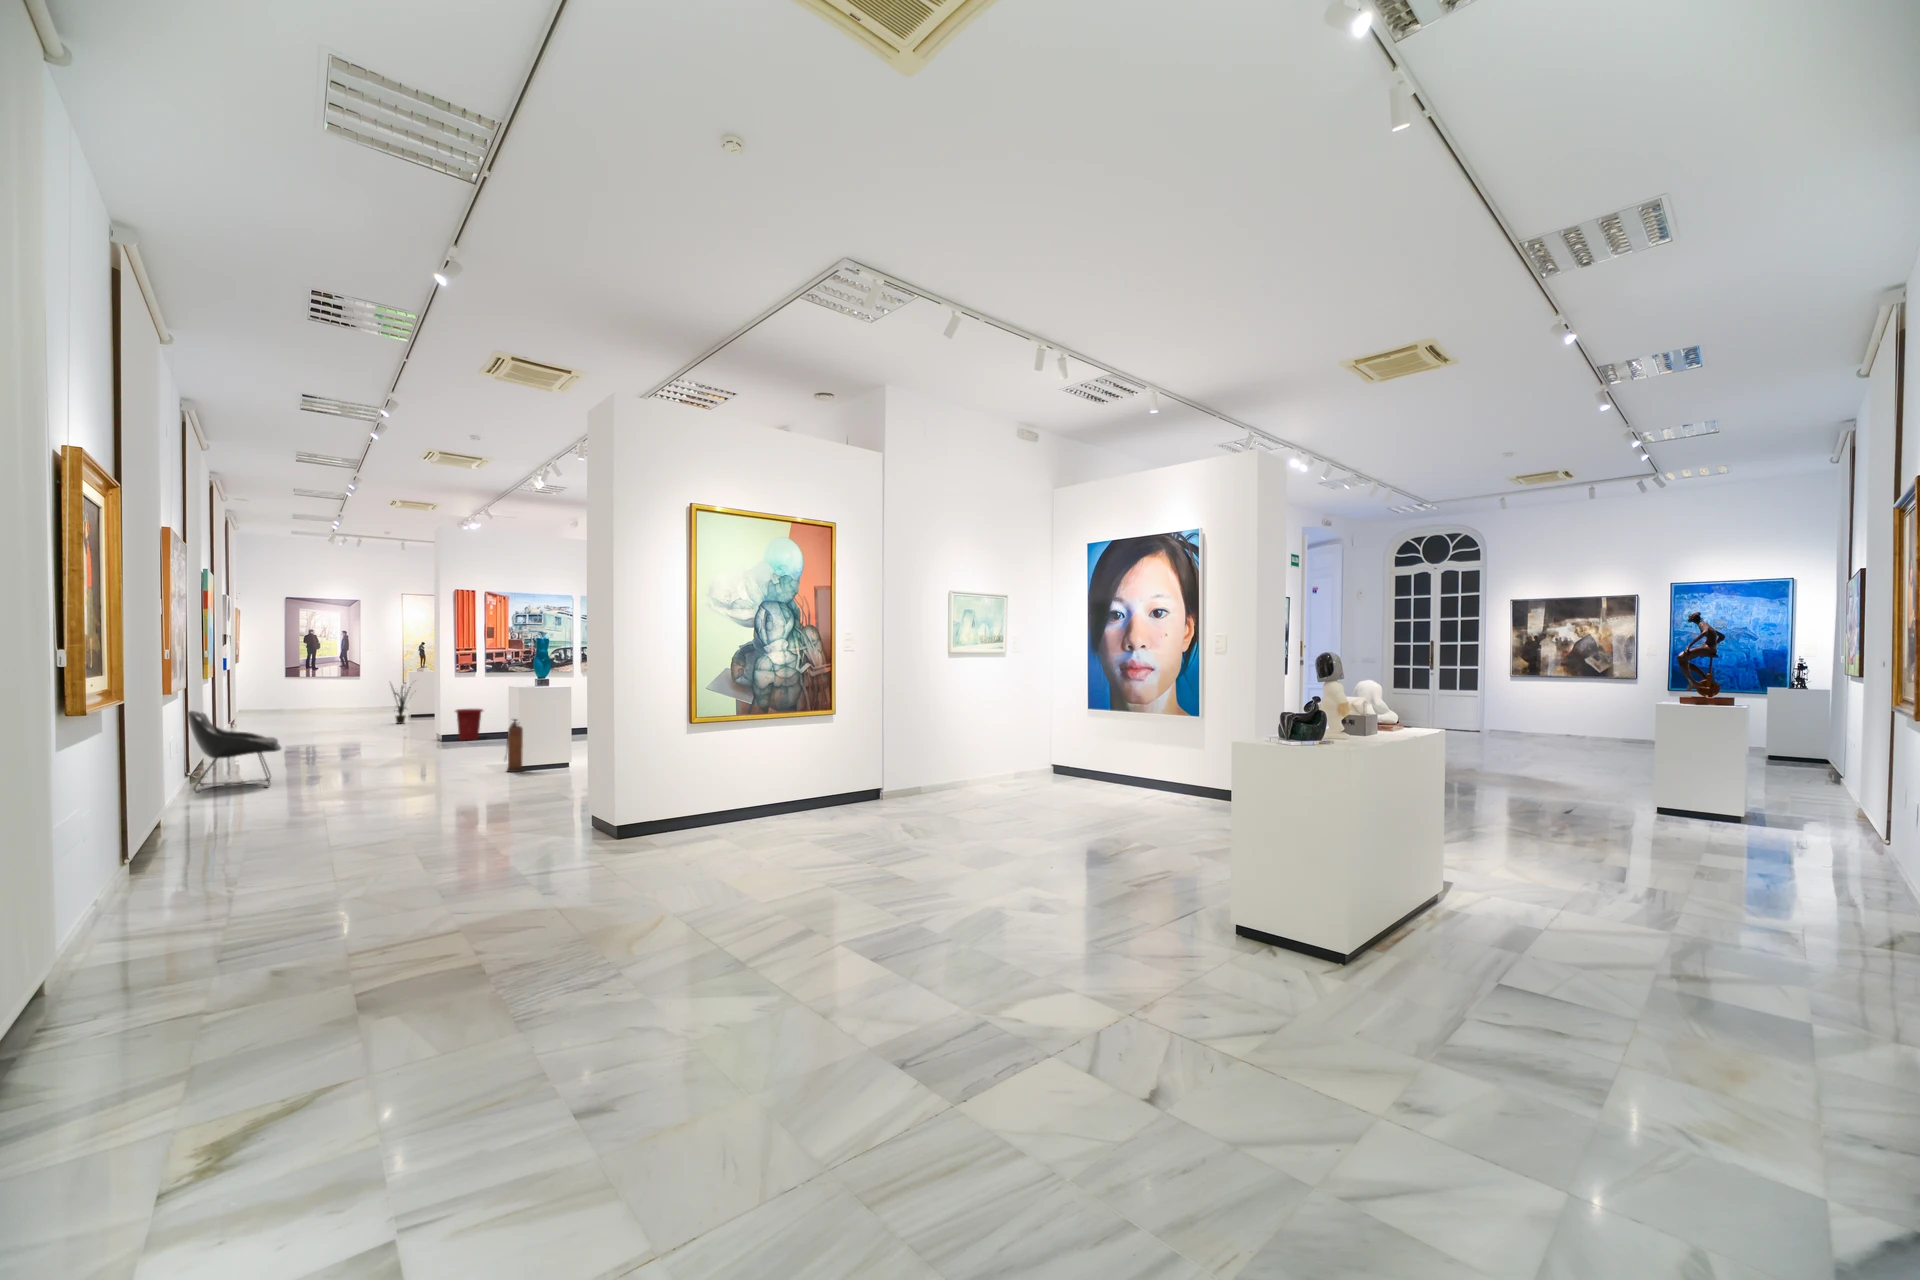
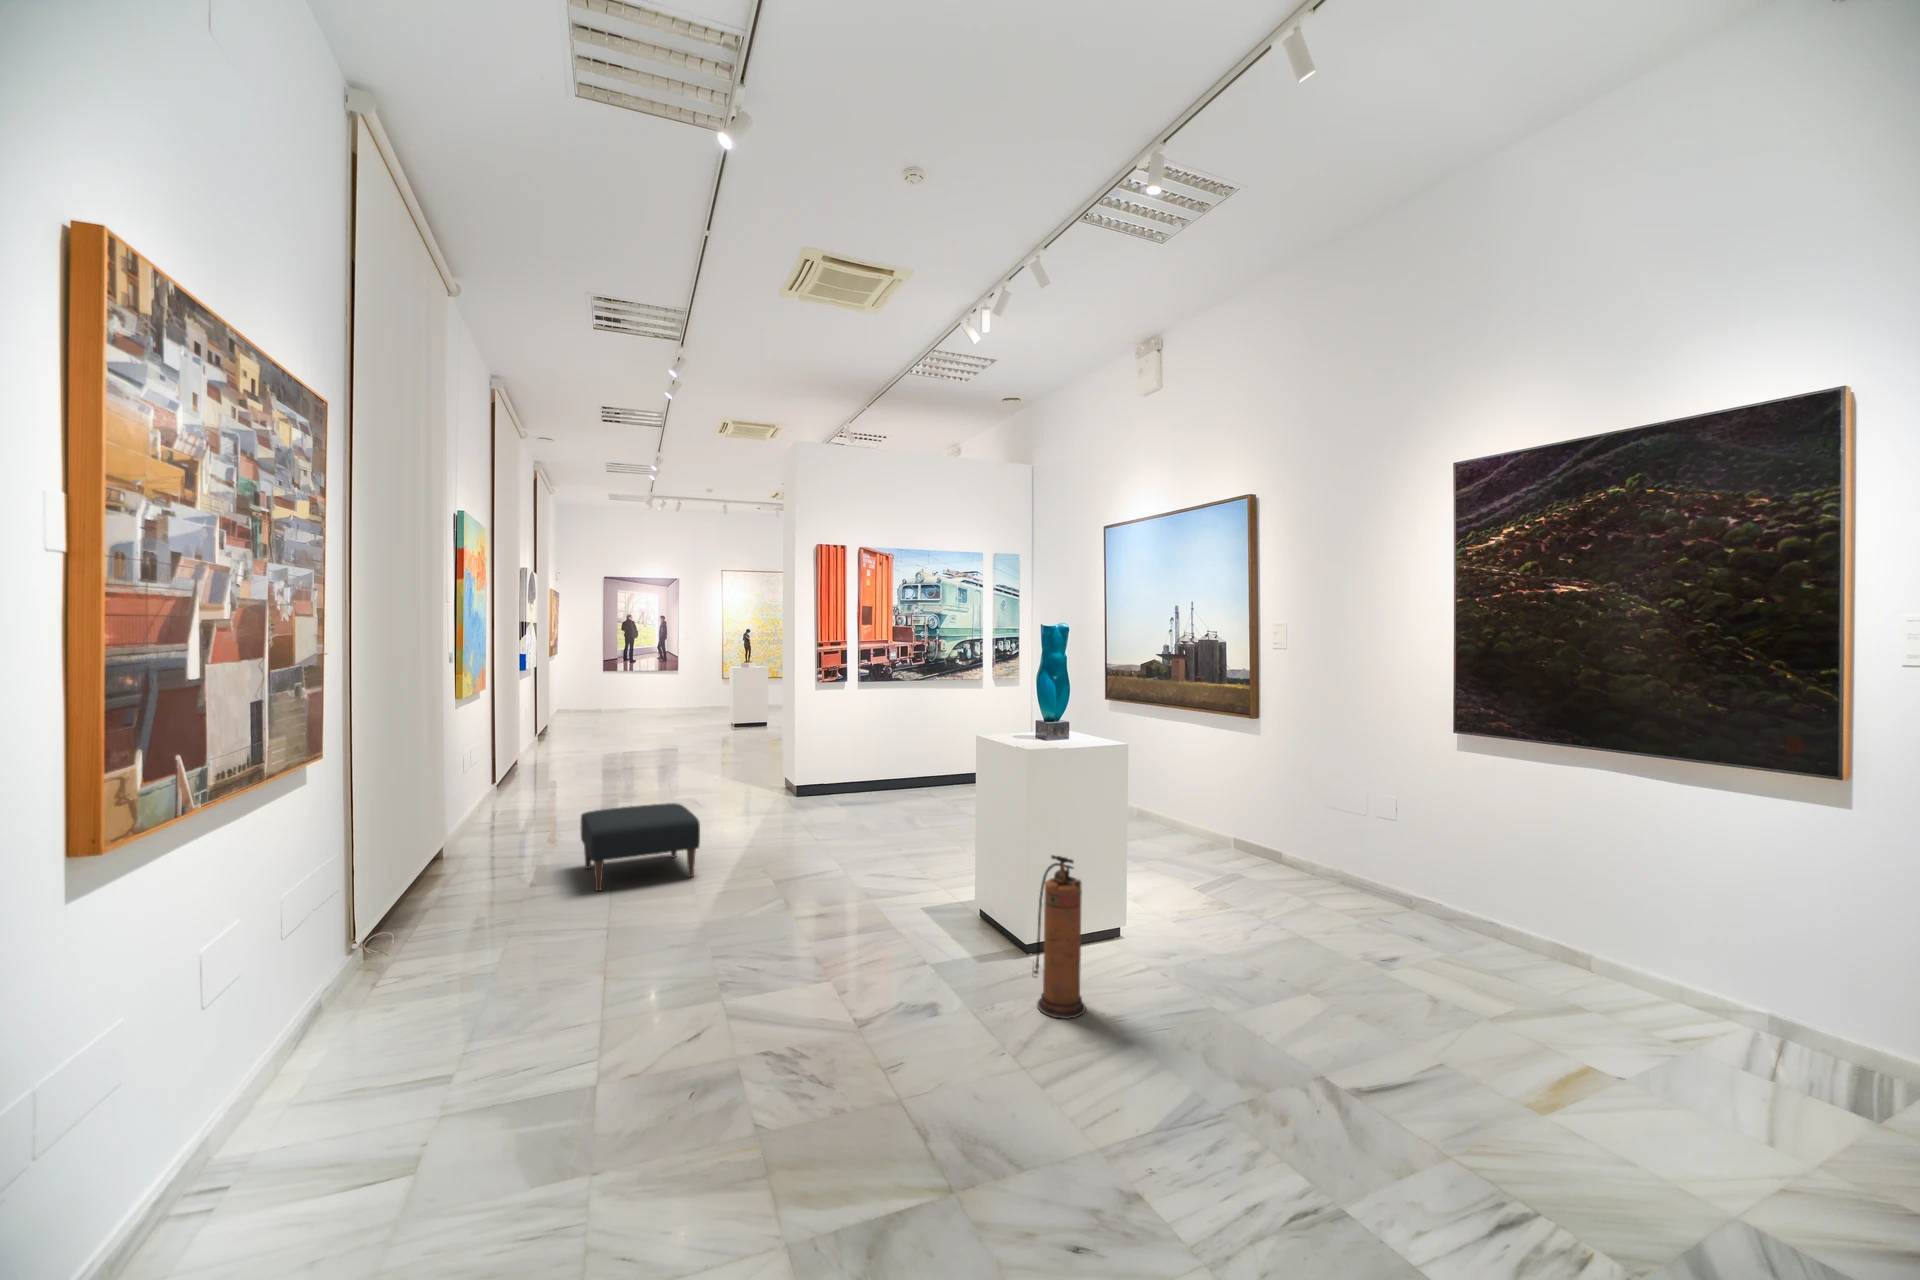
house plant: present [393,686,410,724] -> none [716,684,752,746]
waste bin: present [455,709,483,740] -> none [820,745,865,803]
lounge chair: present [188,711,281,793] -> none [200,830,483,1123]
ottoman: none [305,729,373,763] -> present [581,803,700,891]

